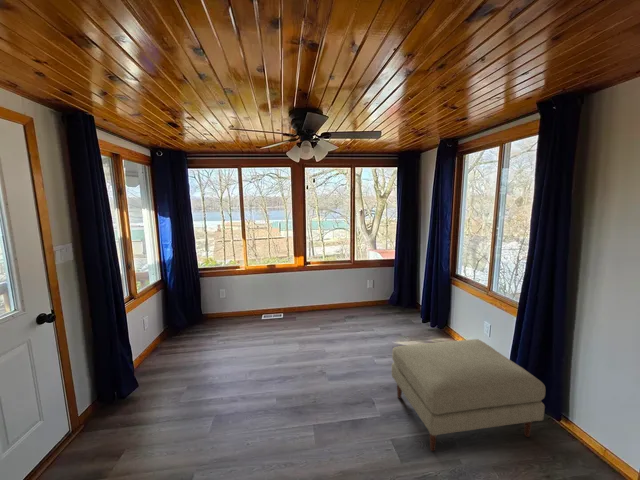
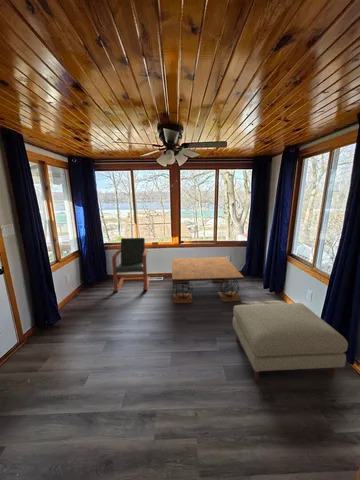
armchair: none [213,260,264,338] -> present [112,238,150,291]
coffee table: none [295,283,398,350] -> present [172,257,244,303]

